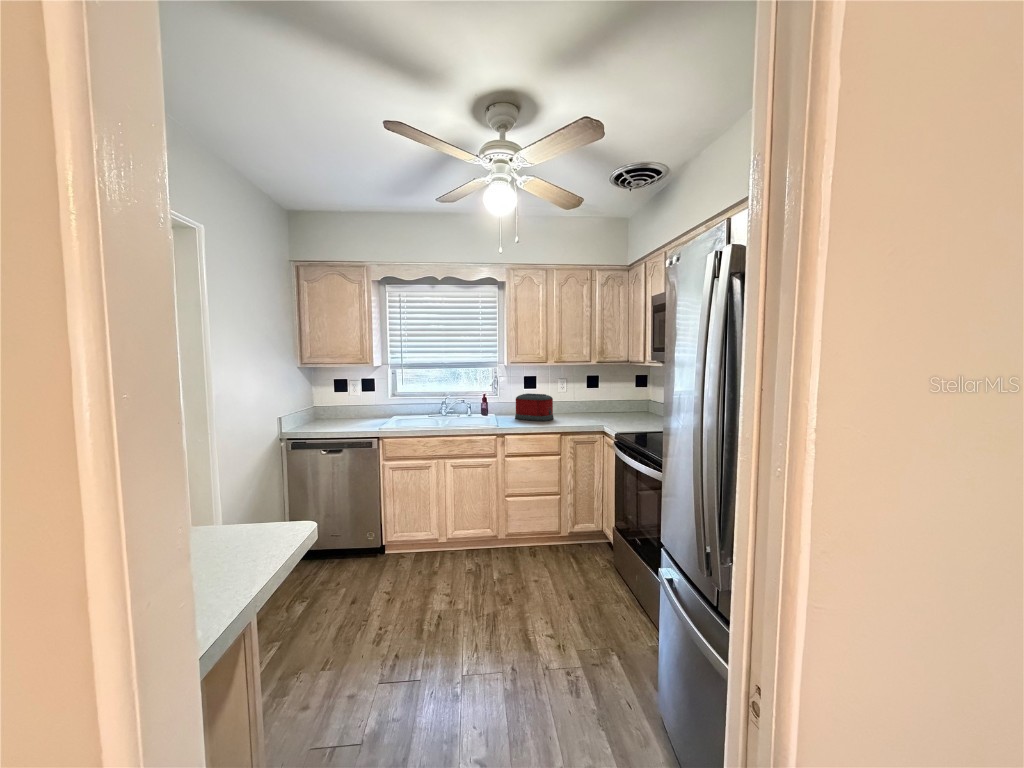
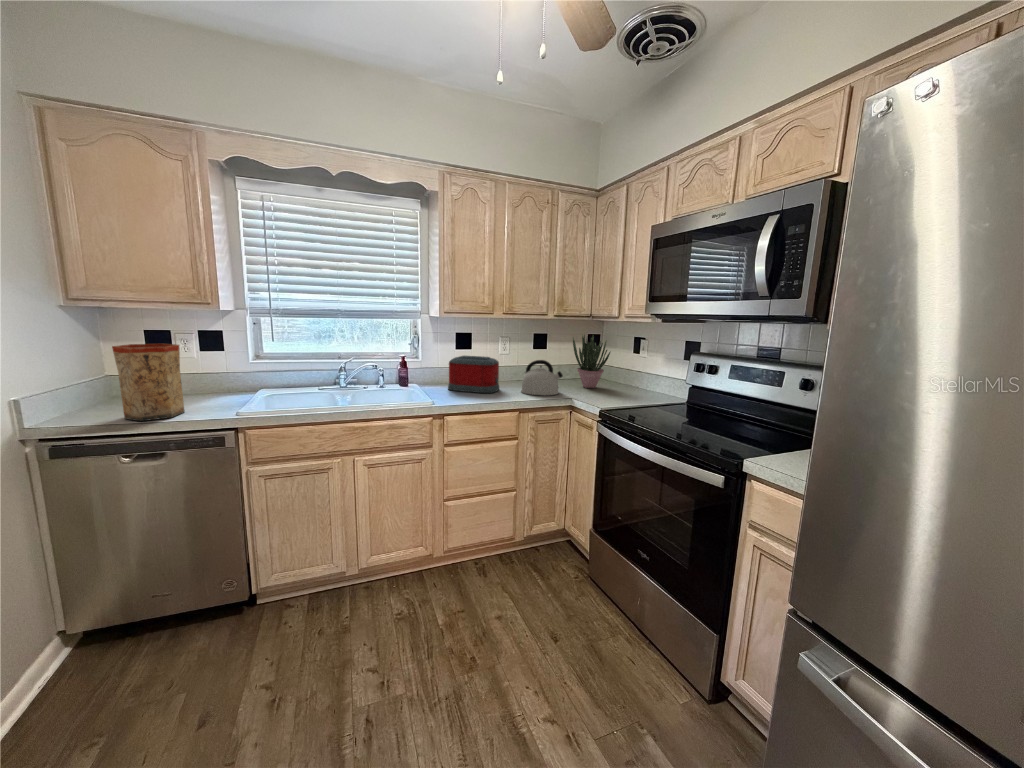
potted plant: none [613,375,644,419] -> present [573,335,610,388]
vase: none [321,387,353,431] -> present [112,344,185,421]
kettle: none [569,396,600,423] -> present [521,360,563,395]

